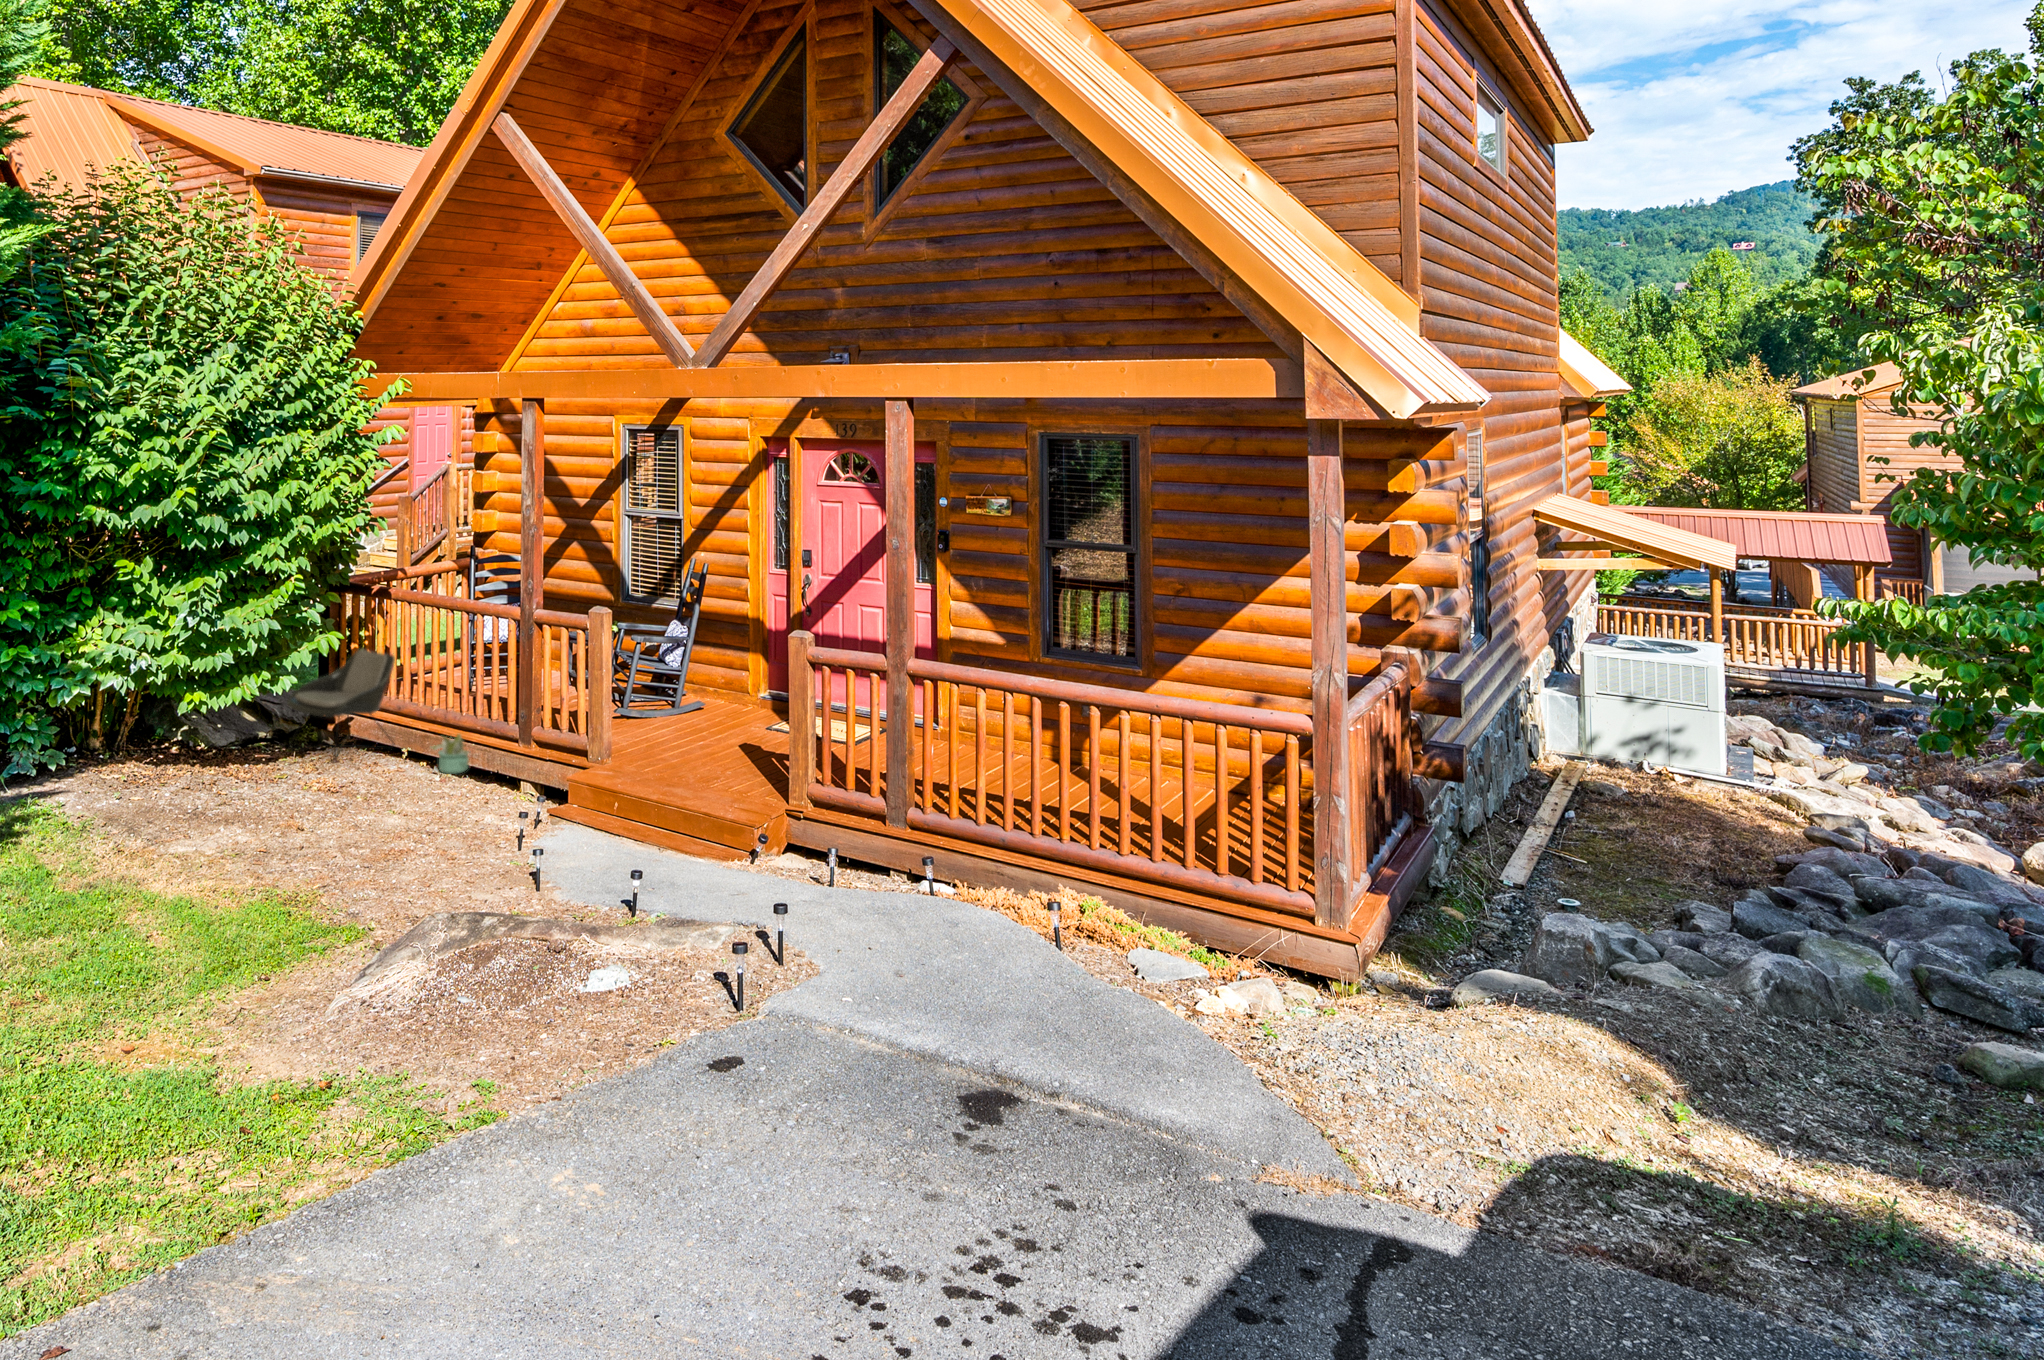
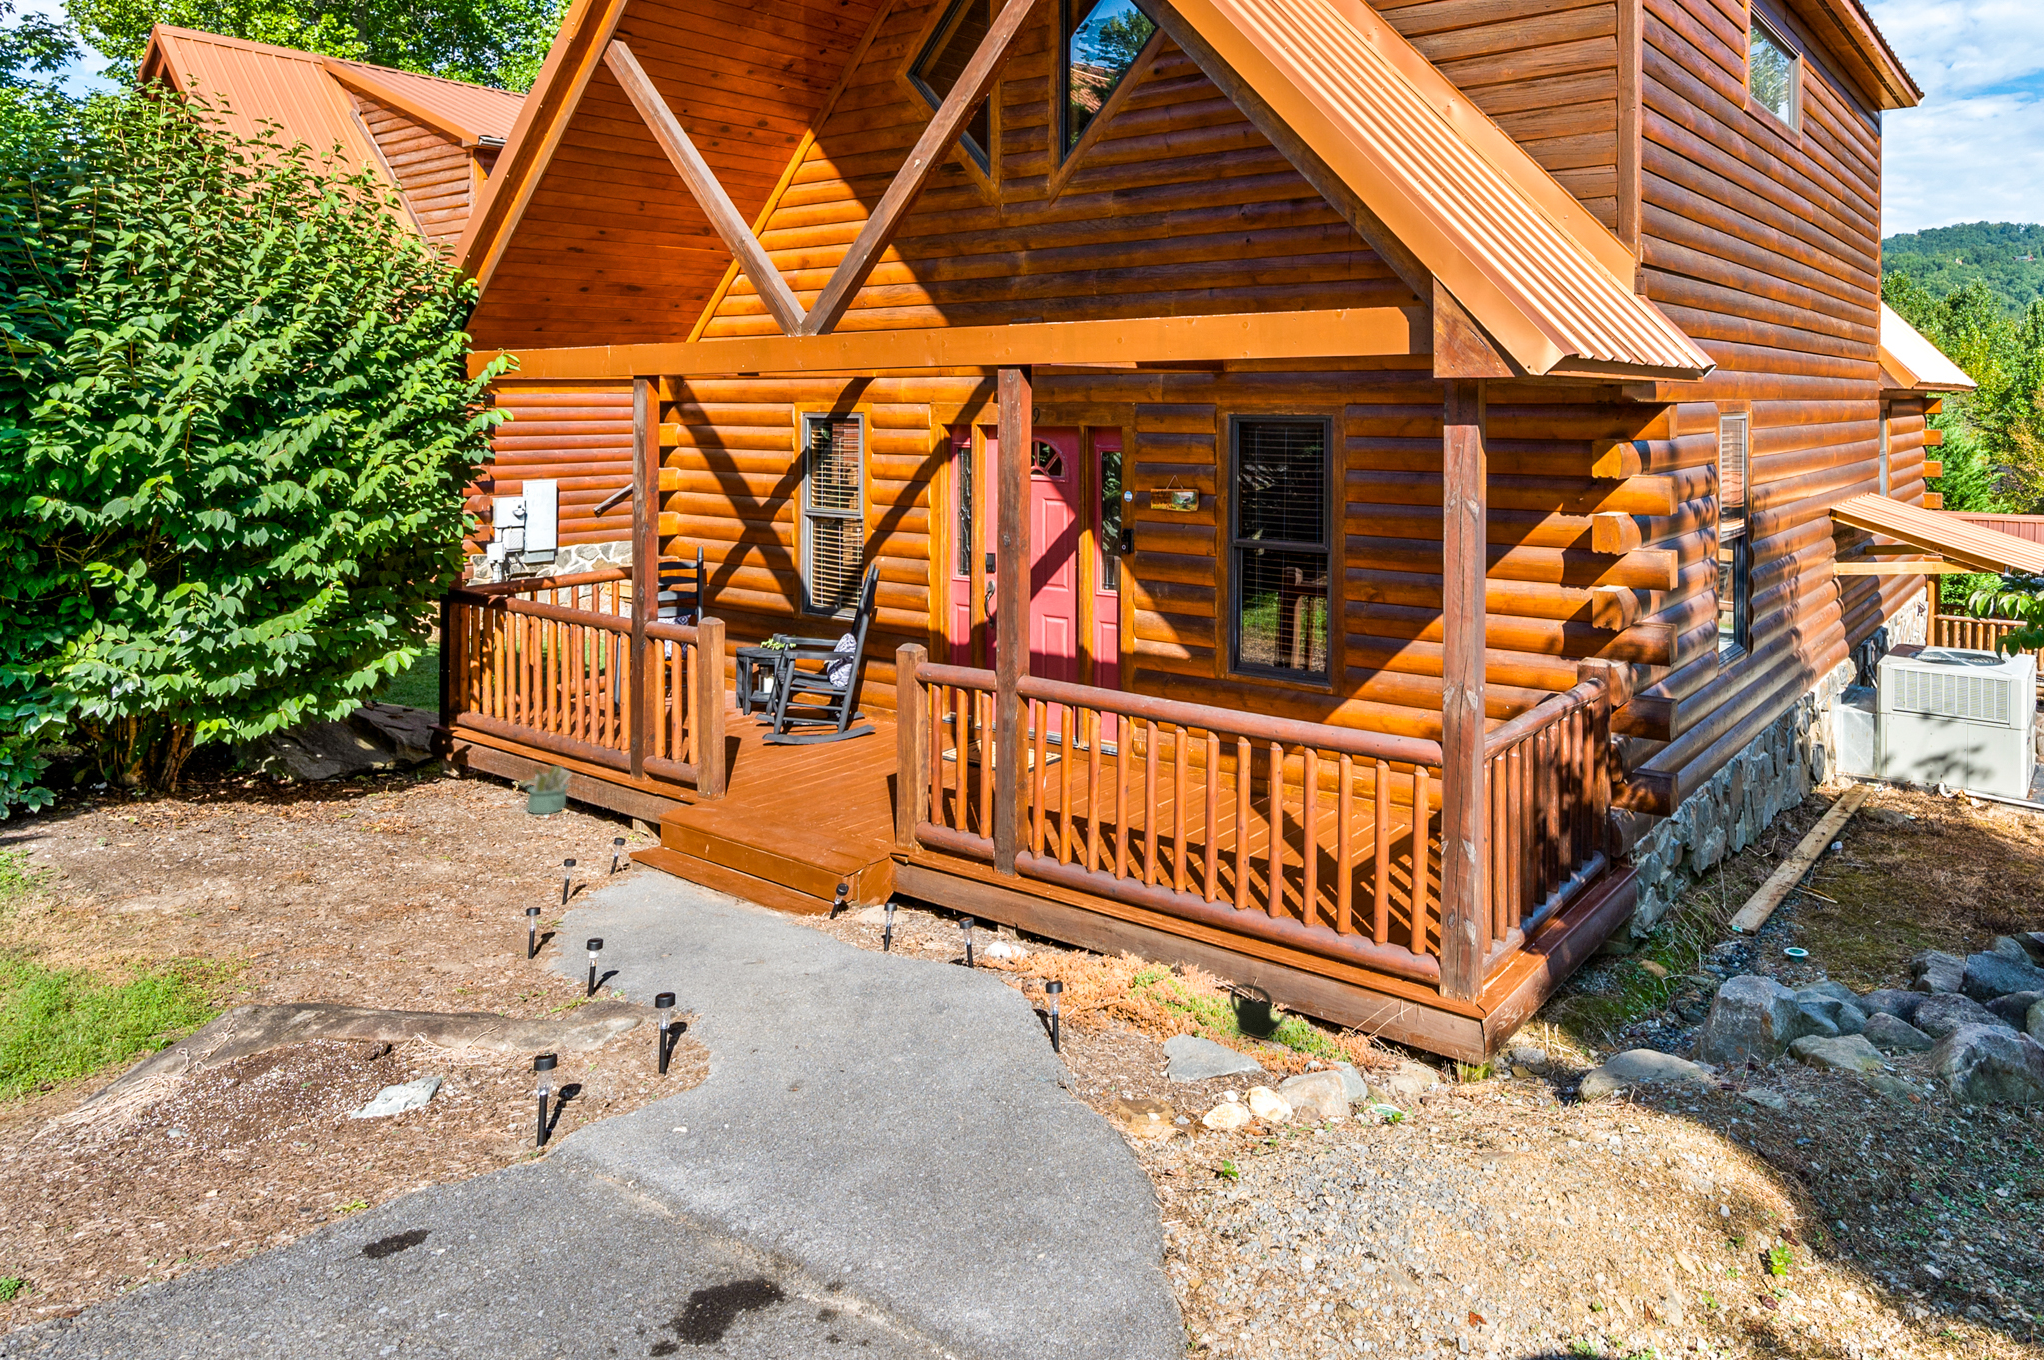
lounge chair: present [287,649,395,762] -> none [362,663,500,802]
watering can: none [1121,910,1180,954] -> present [1230,984,1291,1039]

